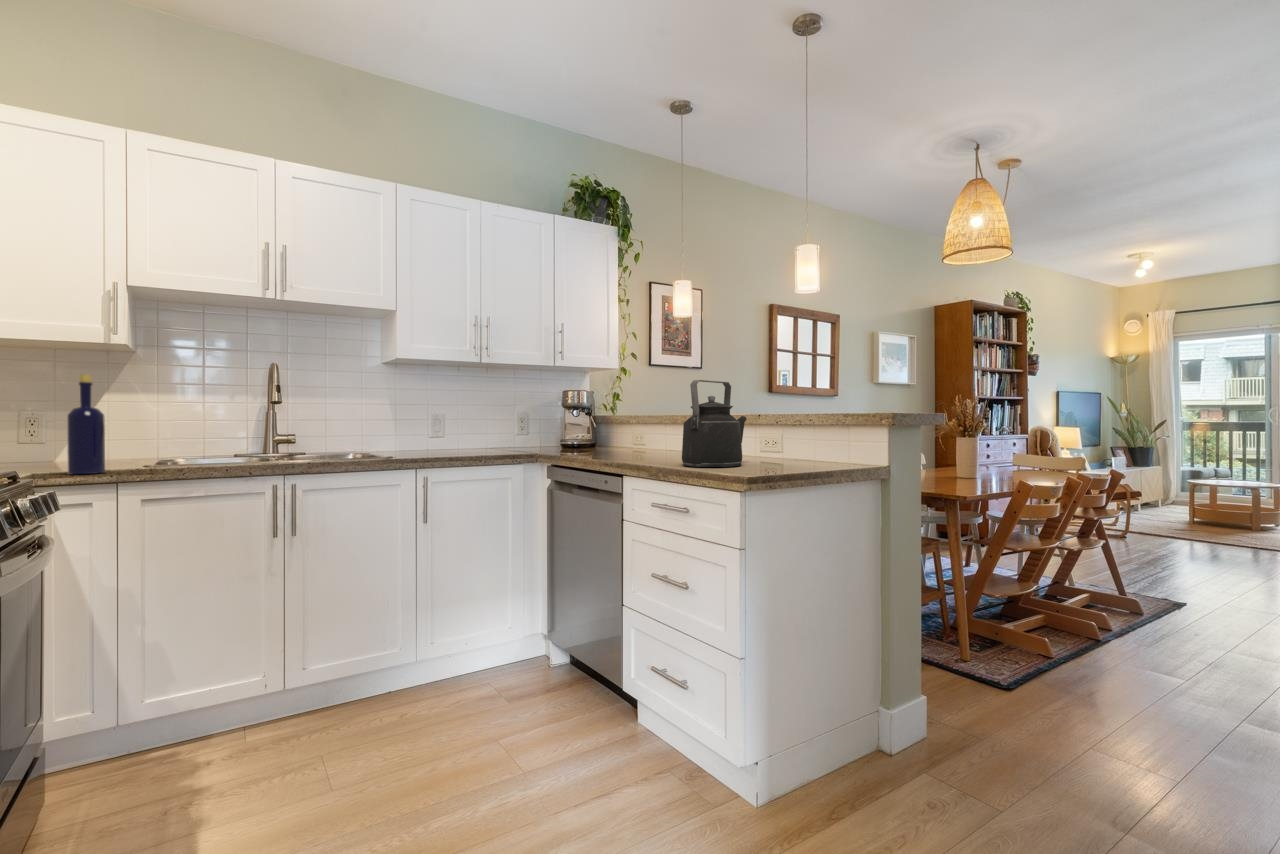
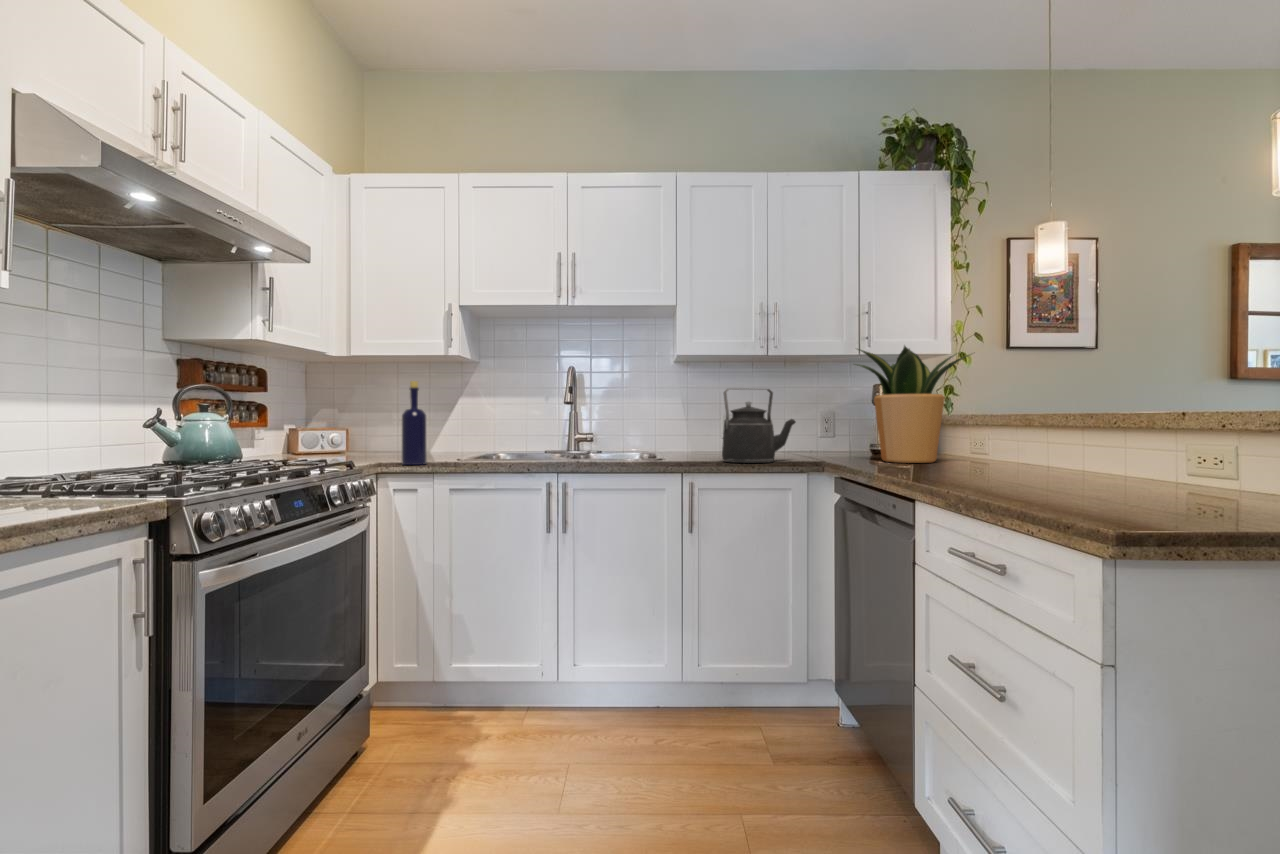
potted plant: none [557,360,647,452] -> present [855,346,971,463]
kettle: present [682,380,747,467] -> present [722,389,796,463]

